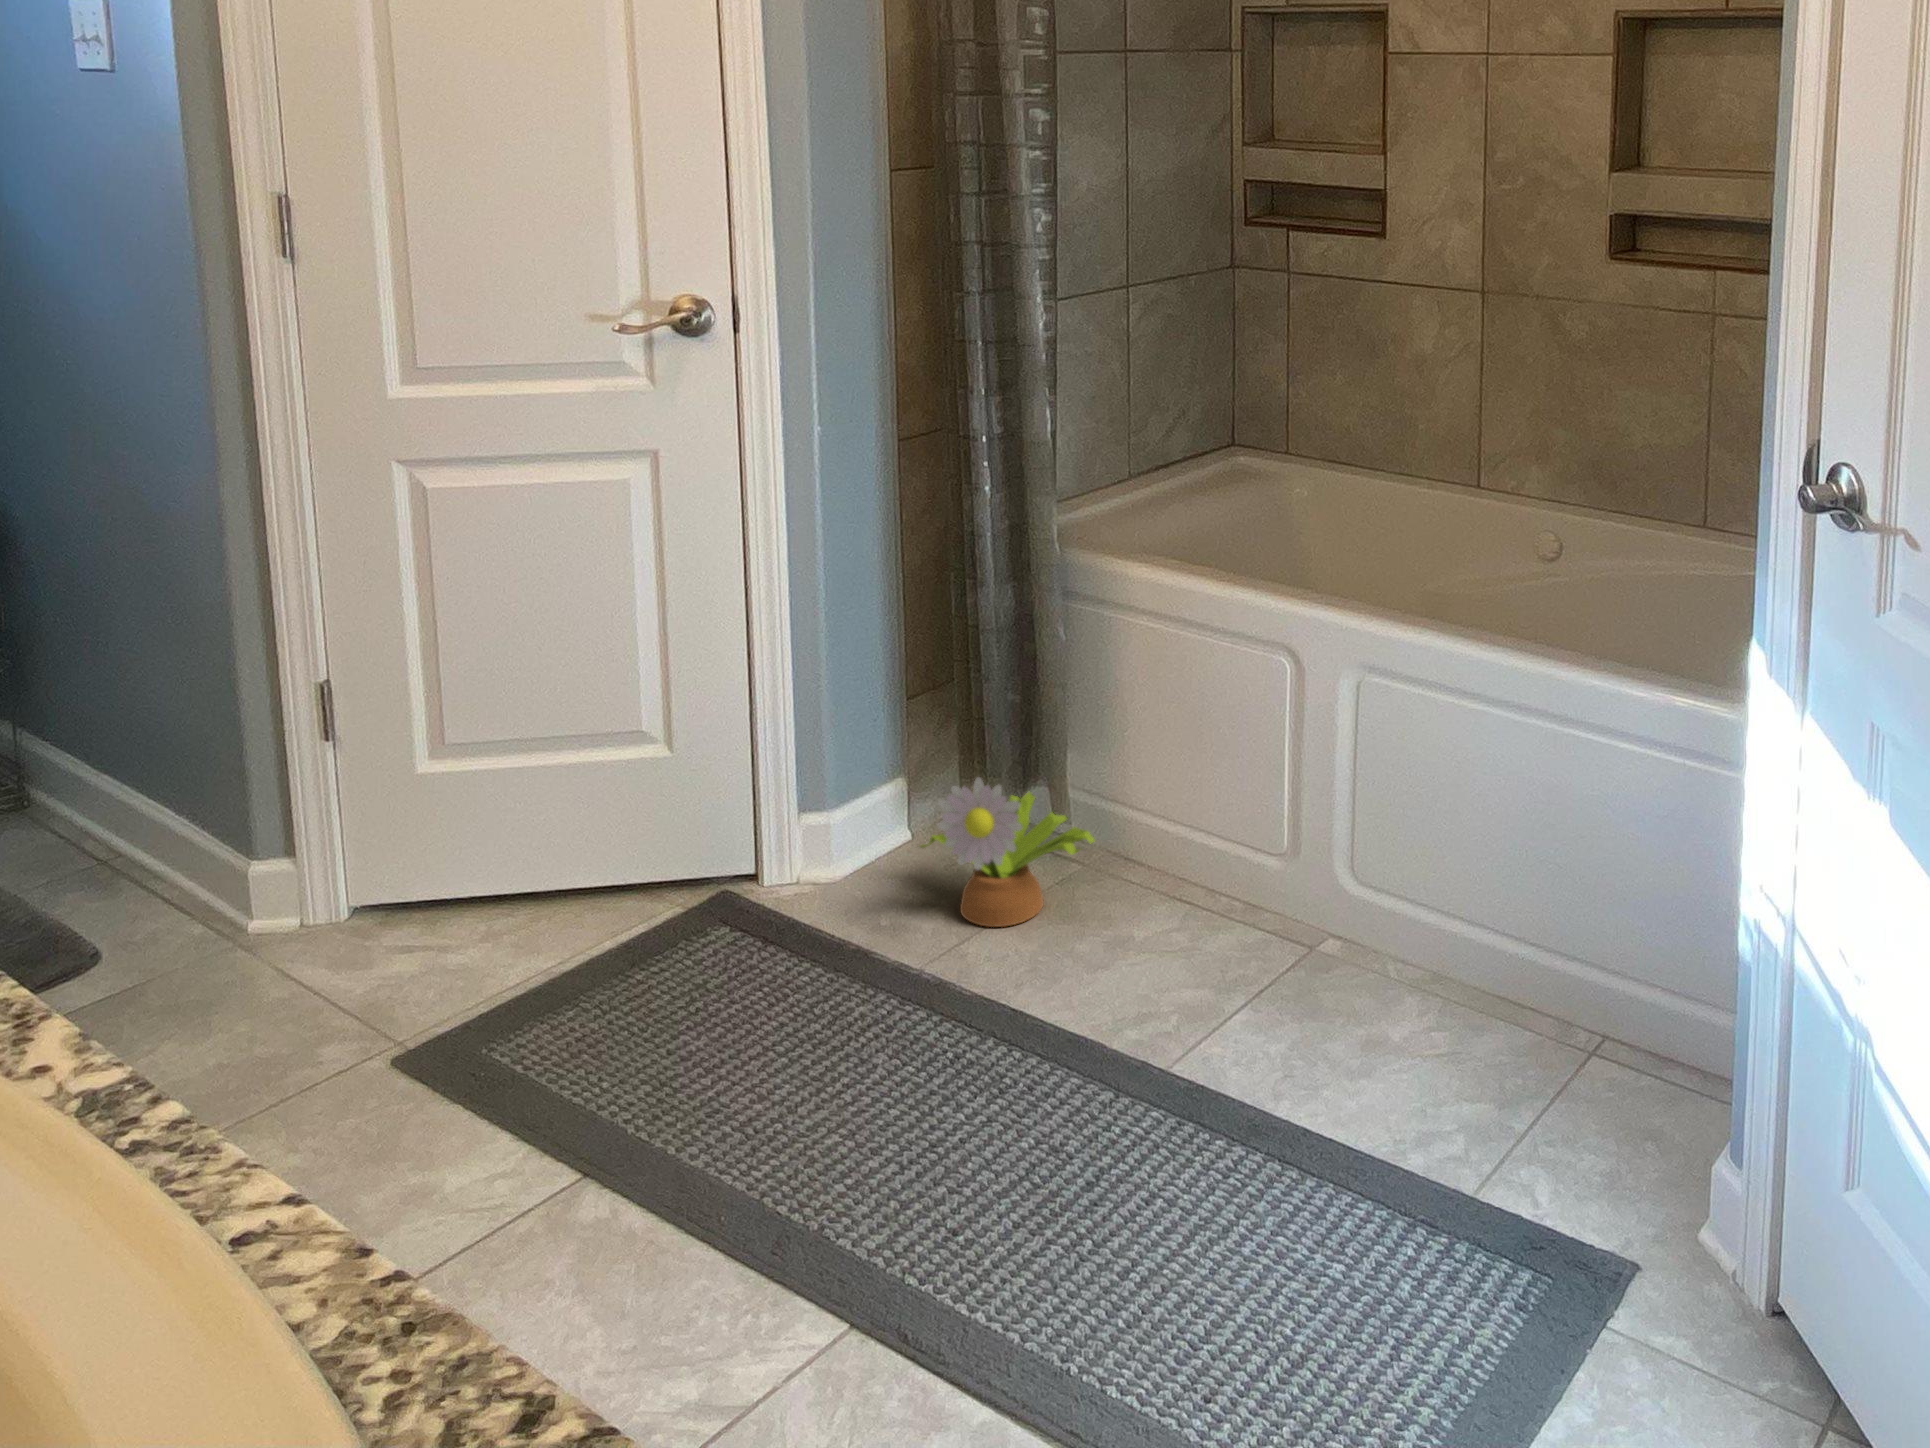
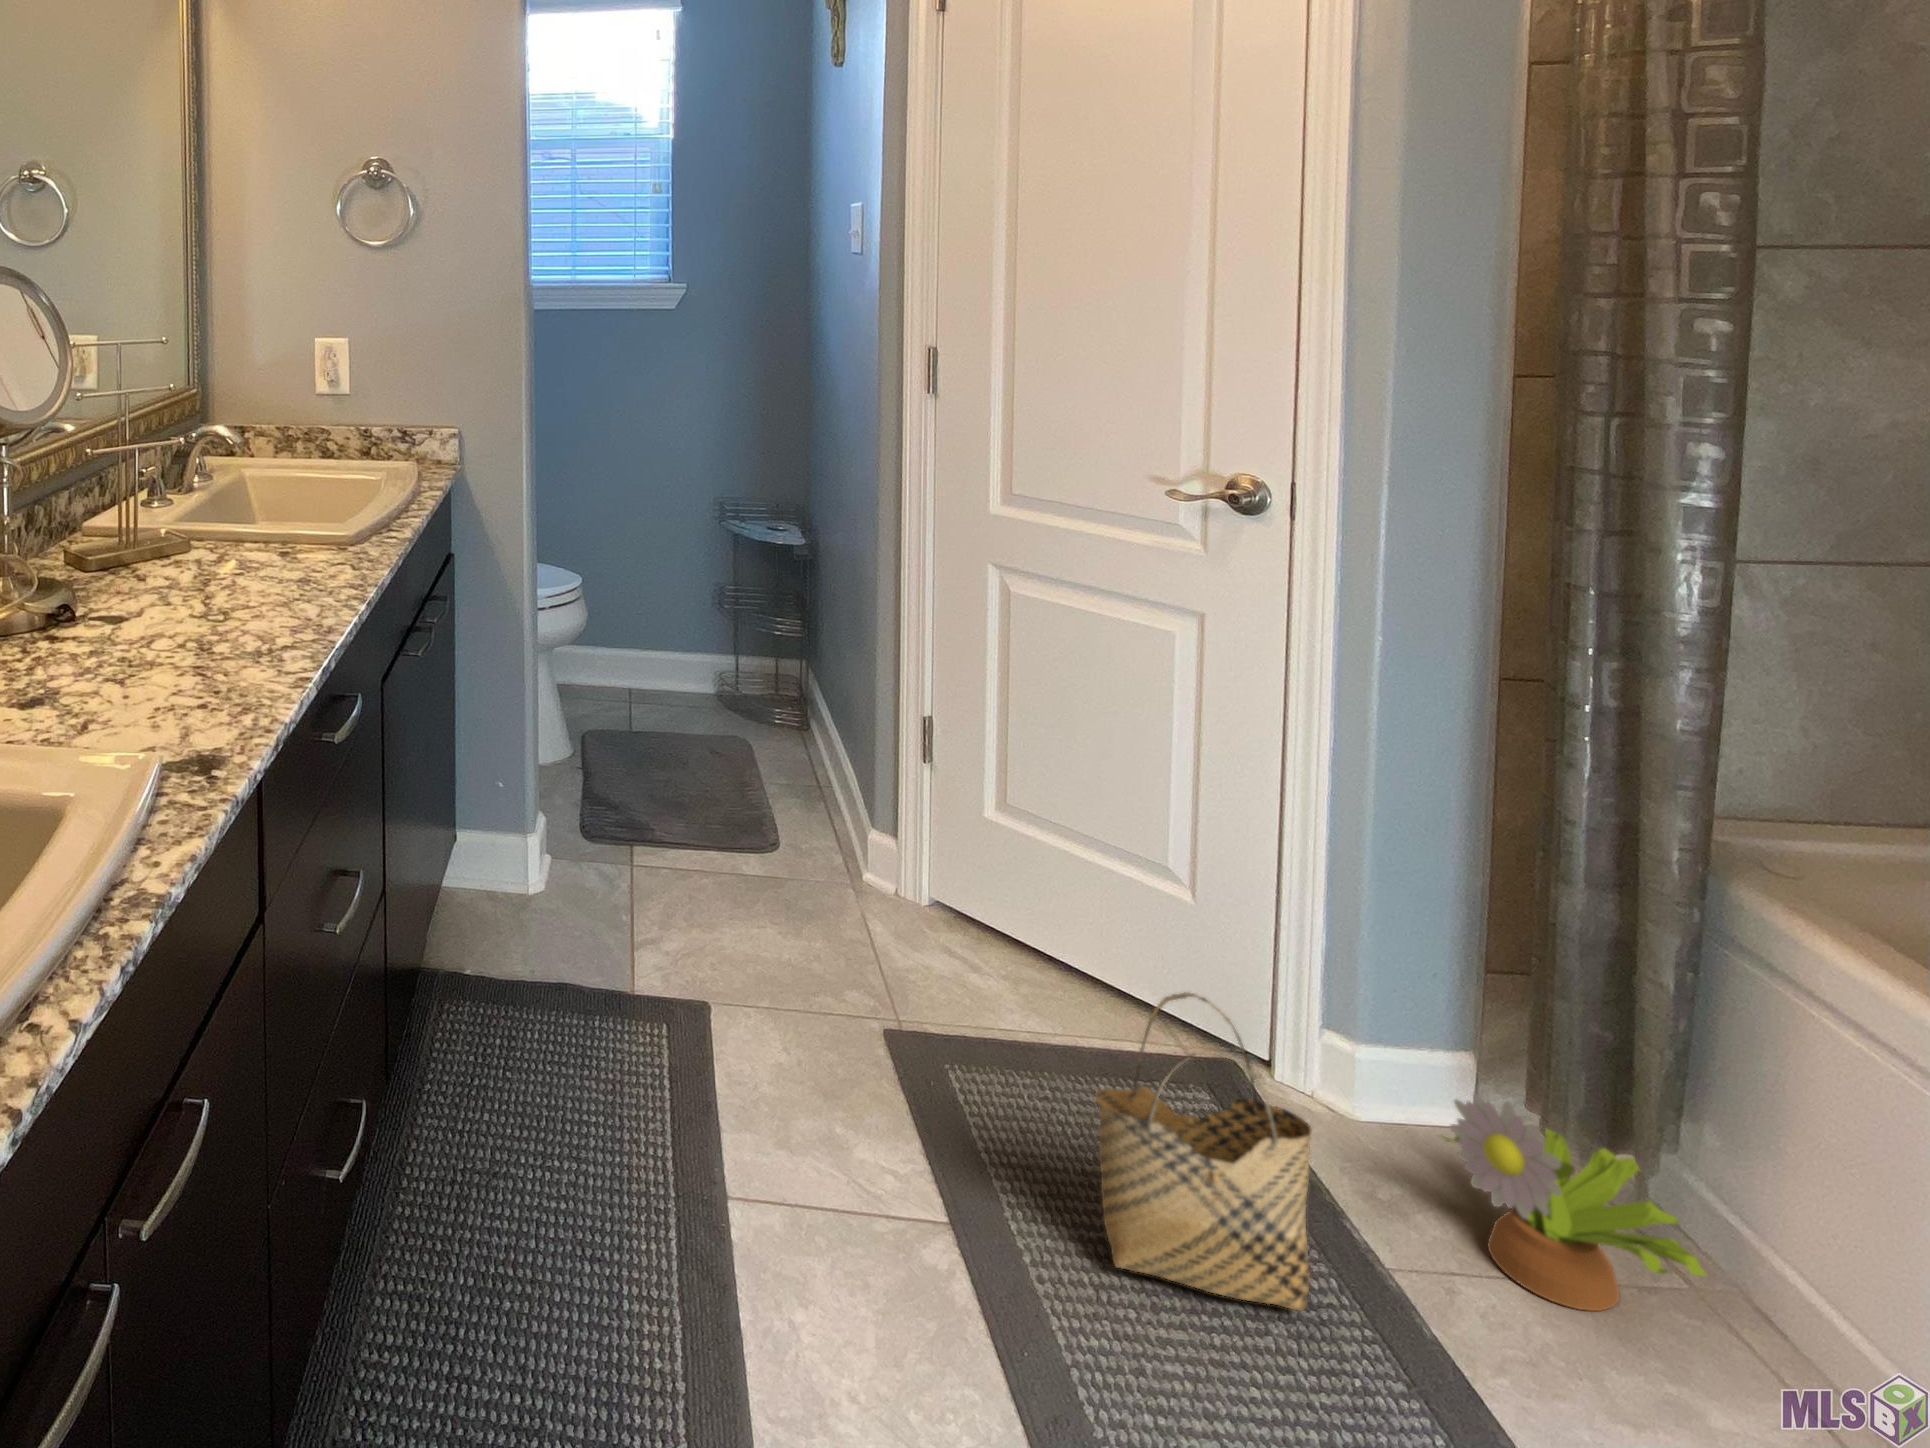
woven basket: none [706,800,892,1101] -> present [1095,993,1312,1311]

